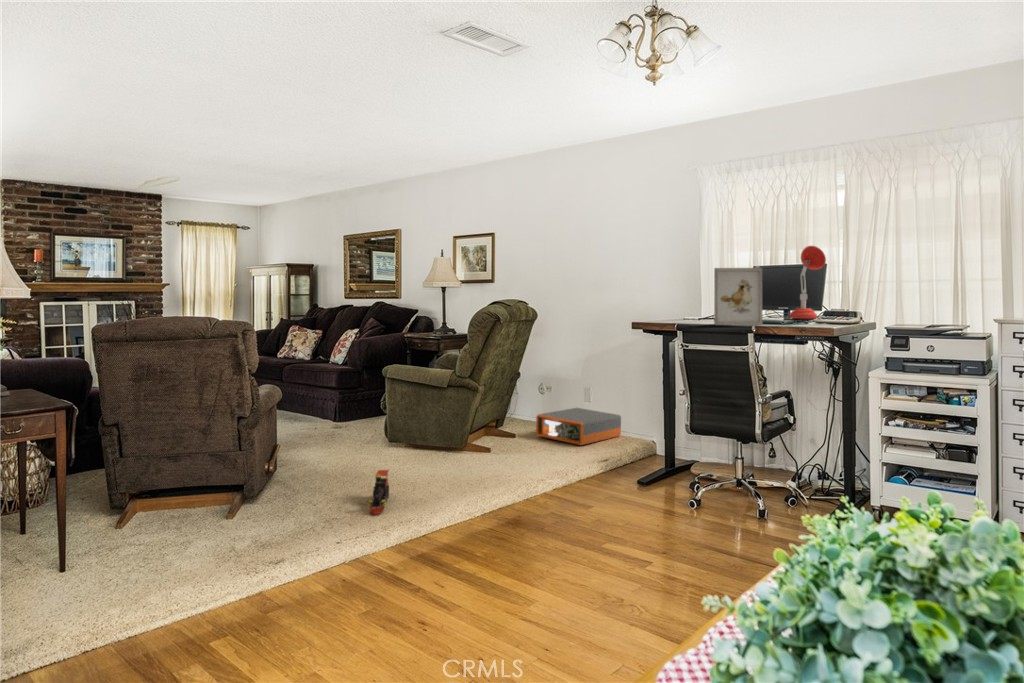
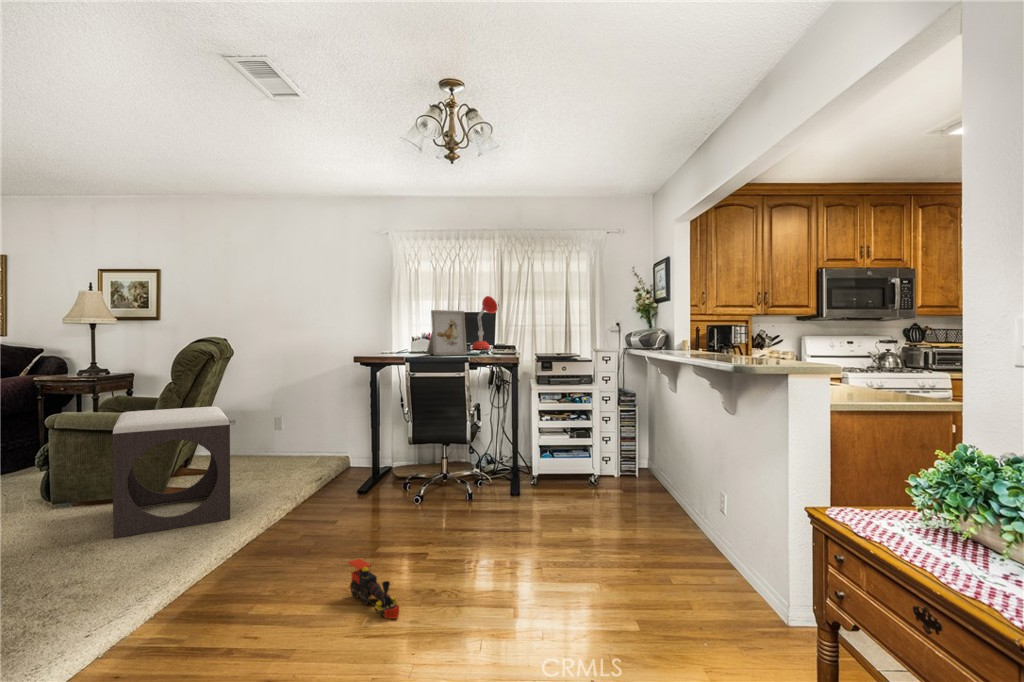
footstool: none [405,368,508,480] -> present [113,406,230,538]
storage box: present [536,408,621,445] -> none [234,438,316,472]
toy train: present [368,470,389,514] -> present [348,559,399,619]

